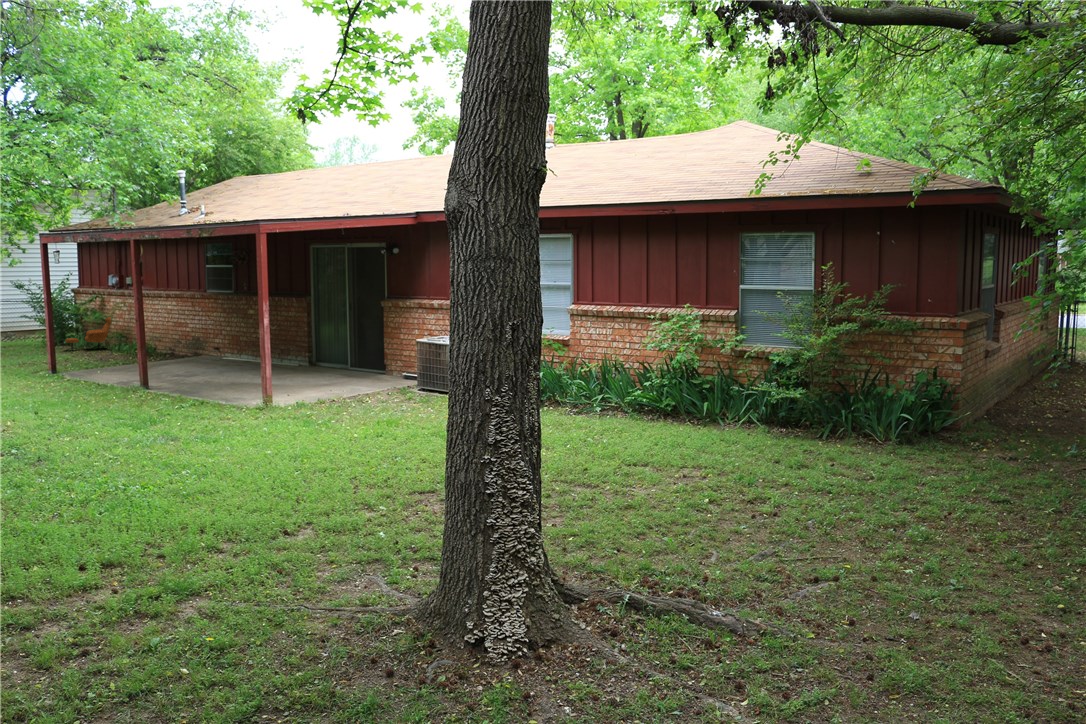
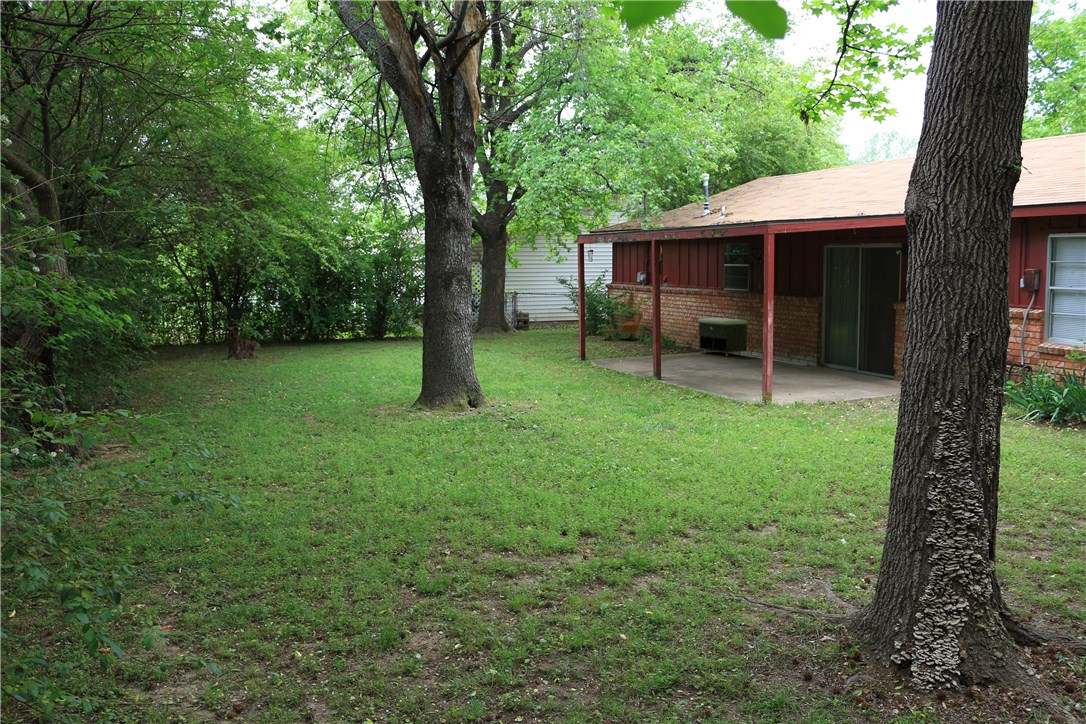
storage bench: none [180,321,236,361] -> present [698,318,747,356]

